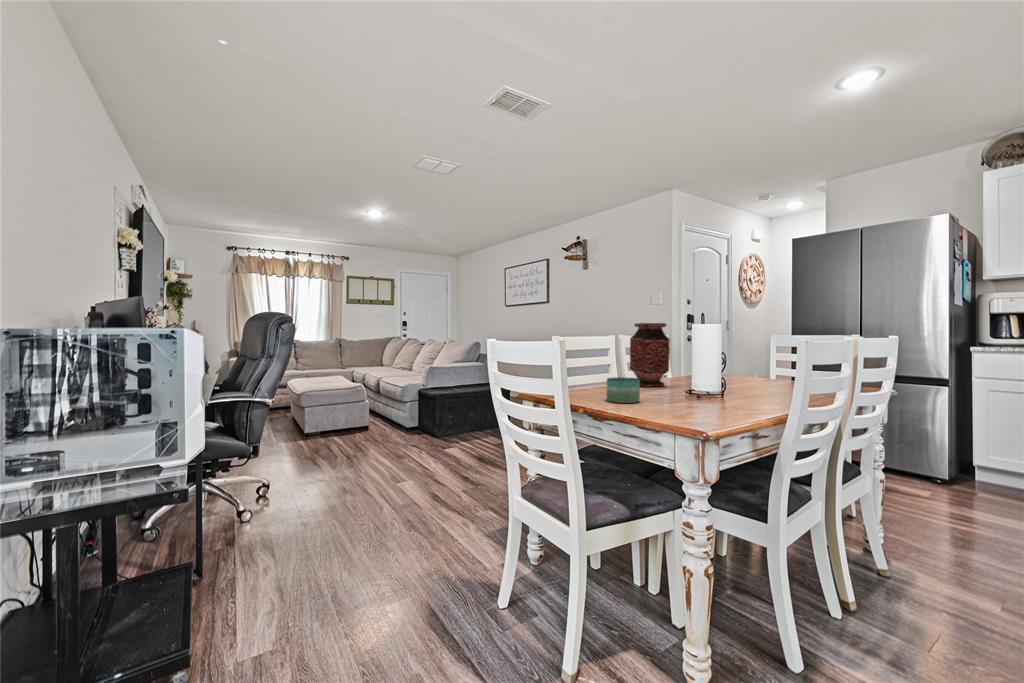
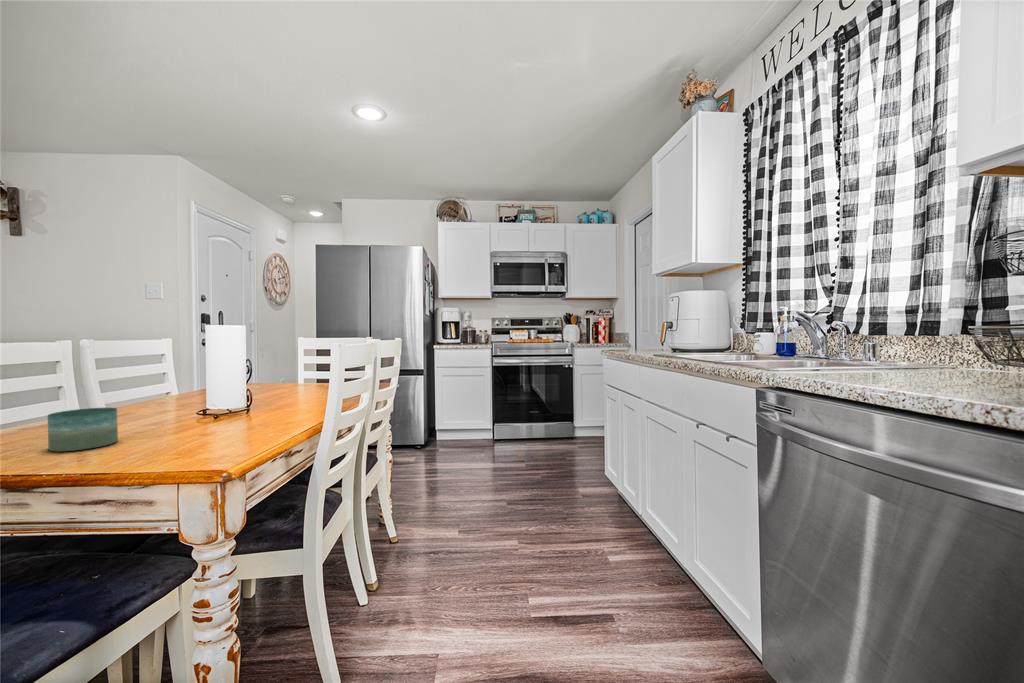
vase: present [630,323,670,387] -> none [101,325,170,414]

